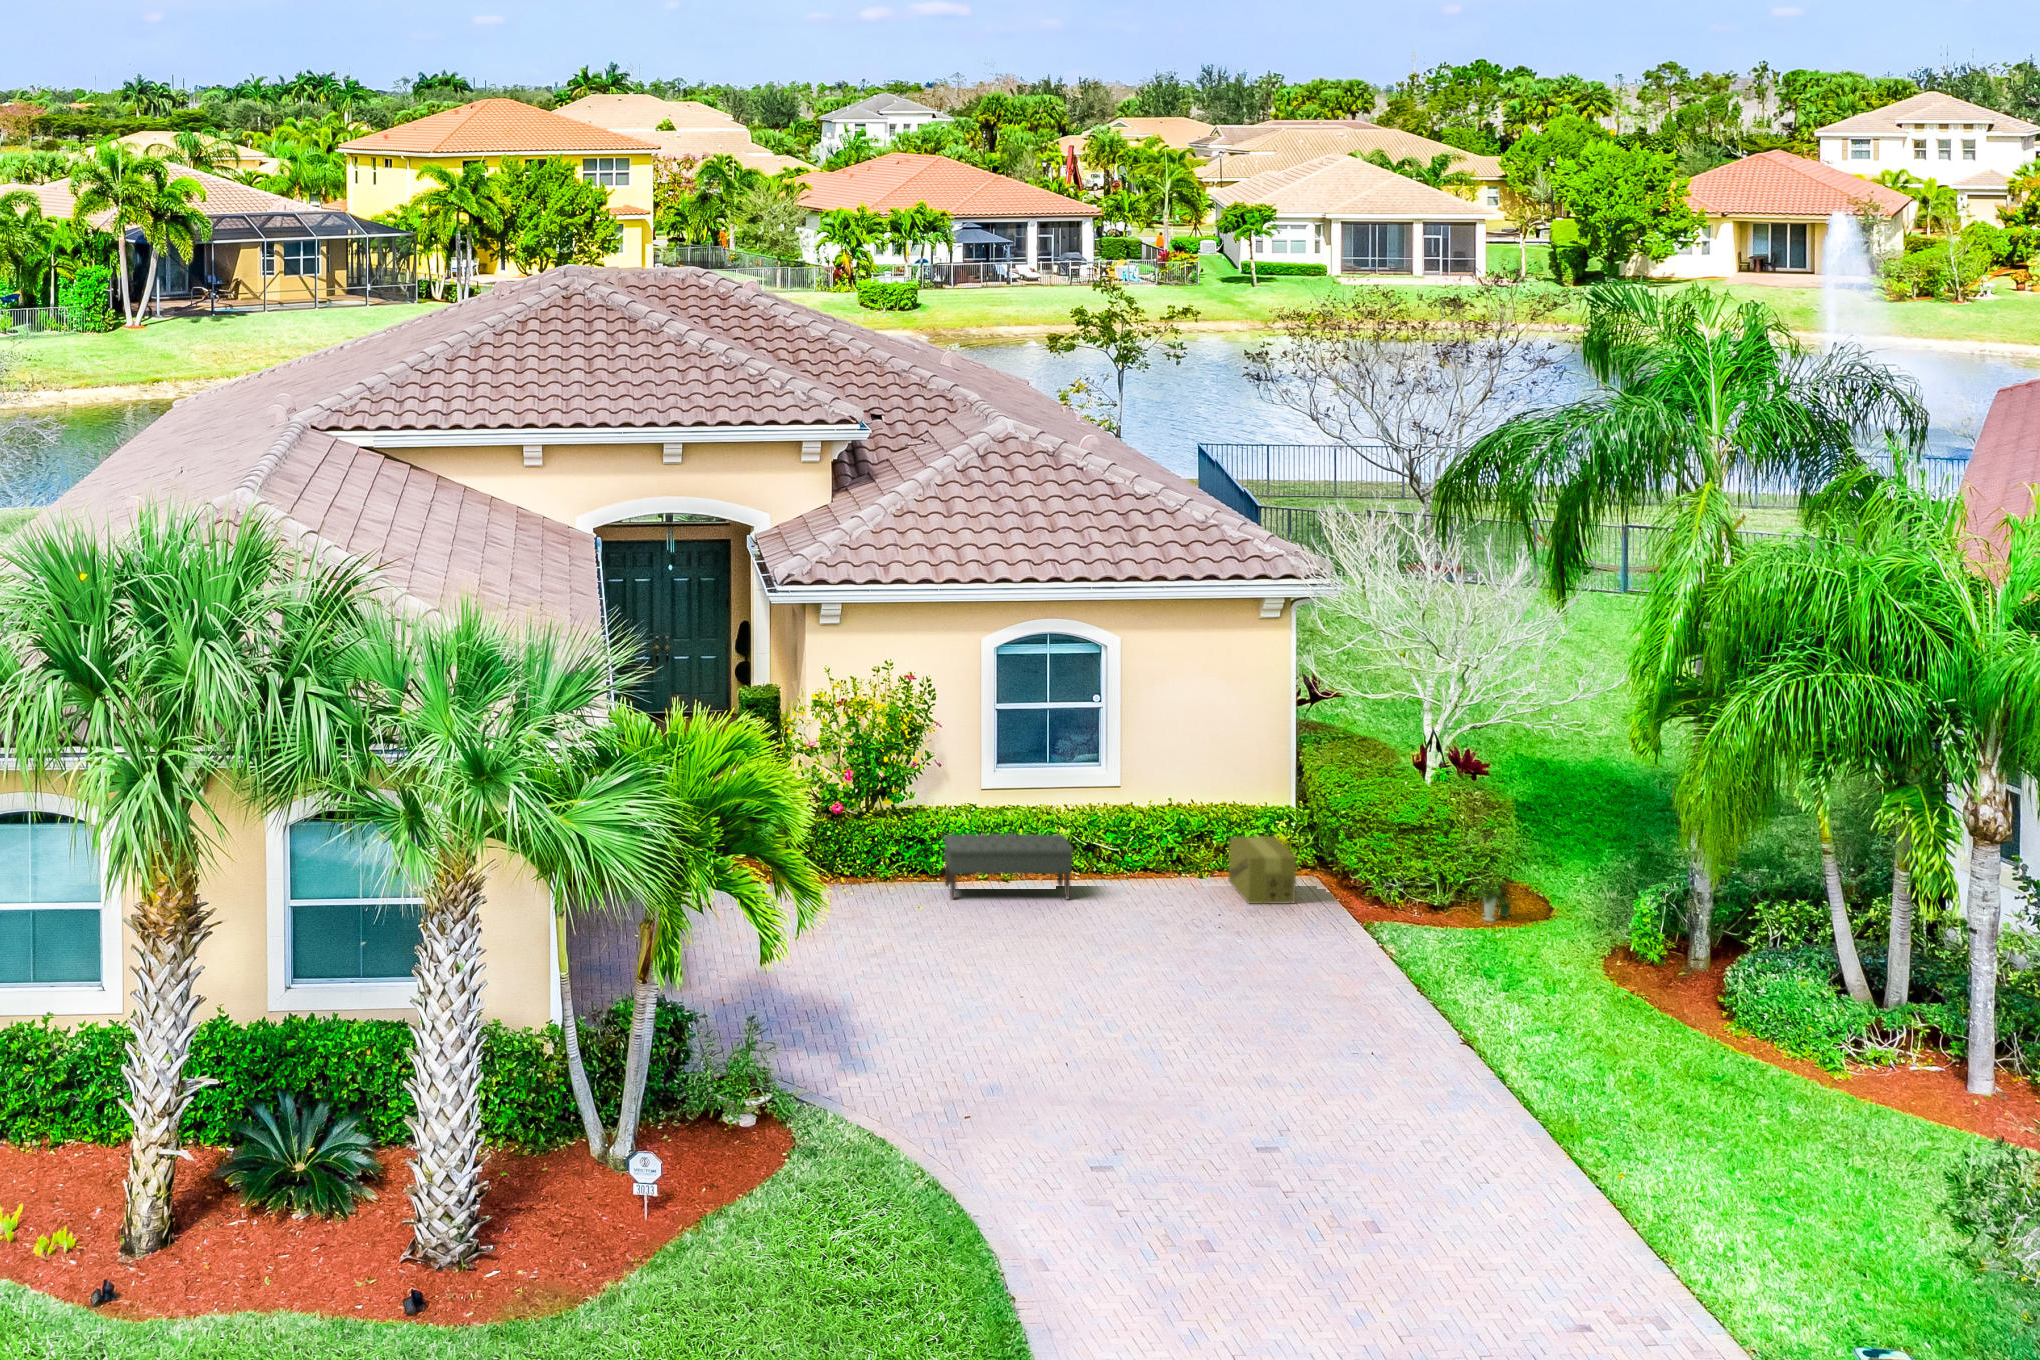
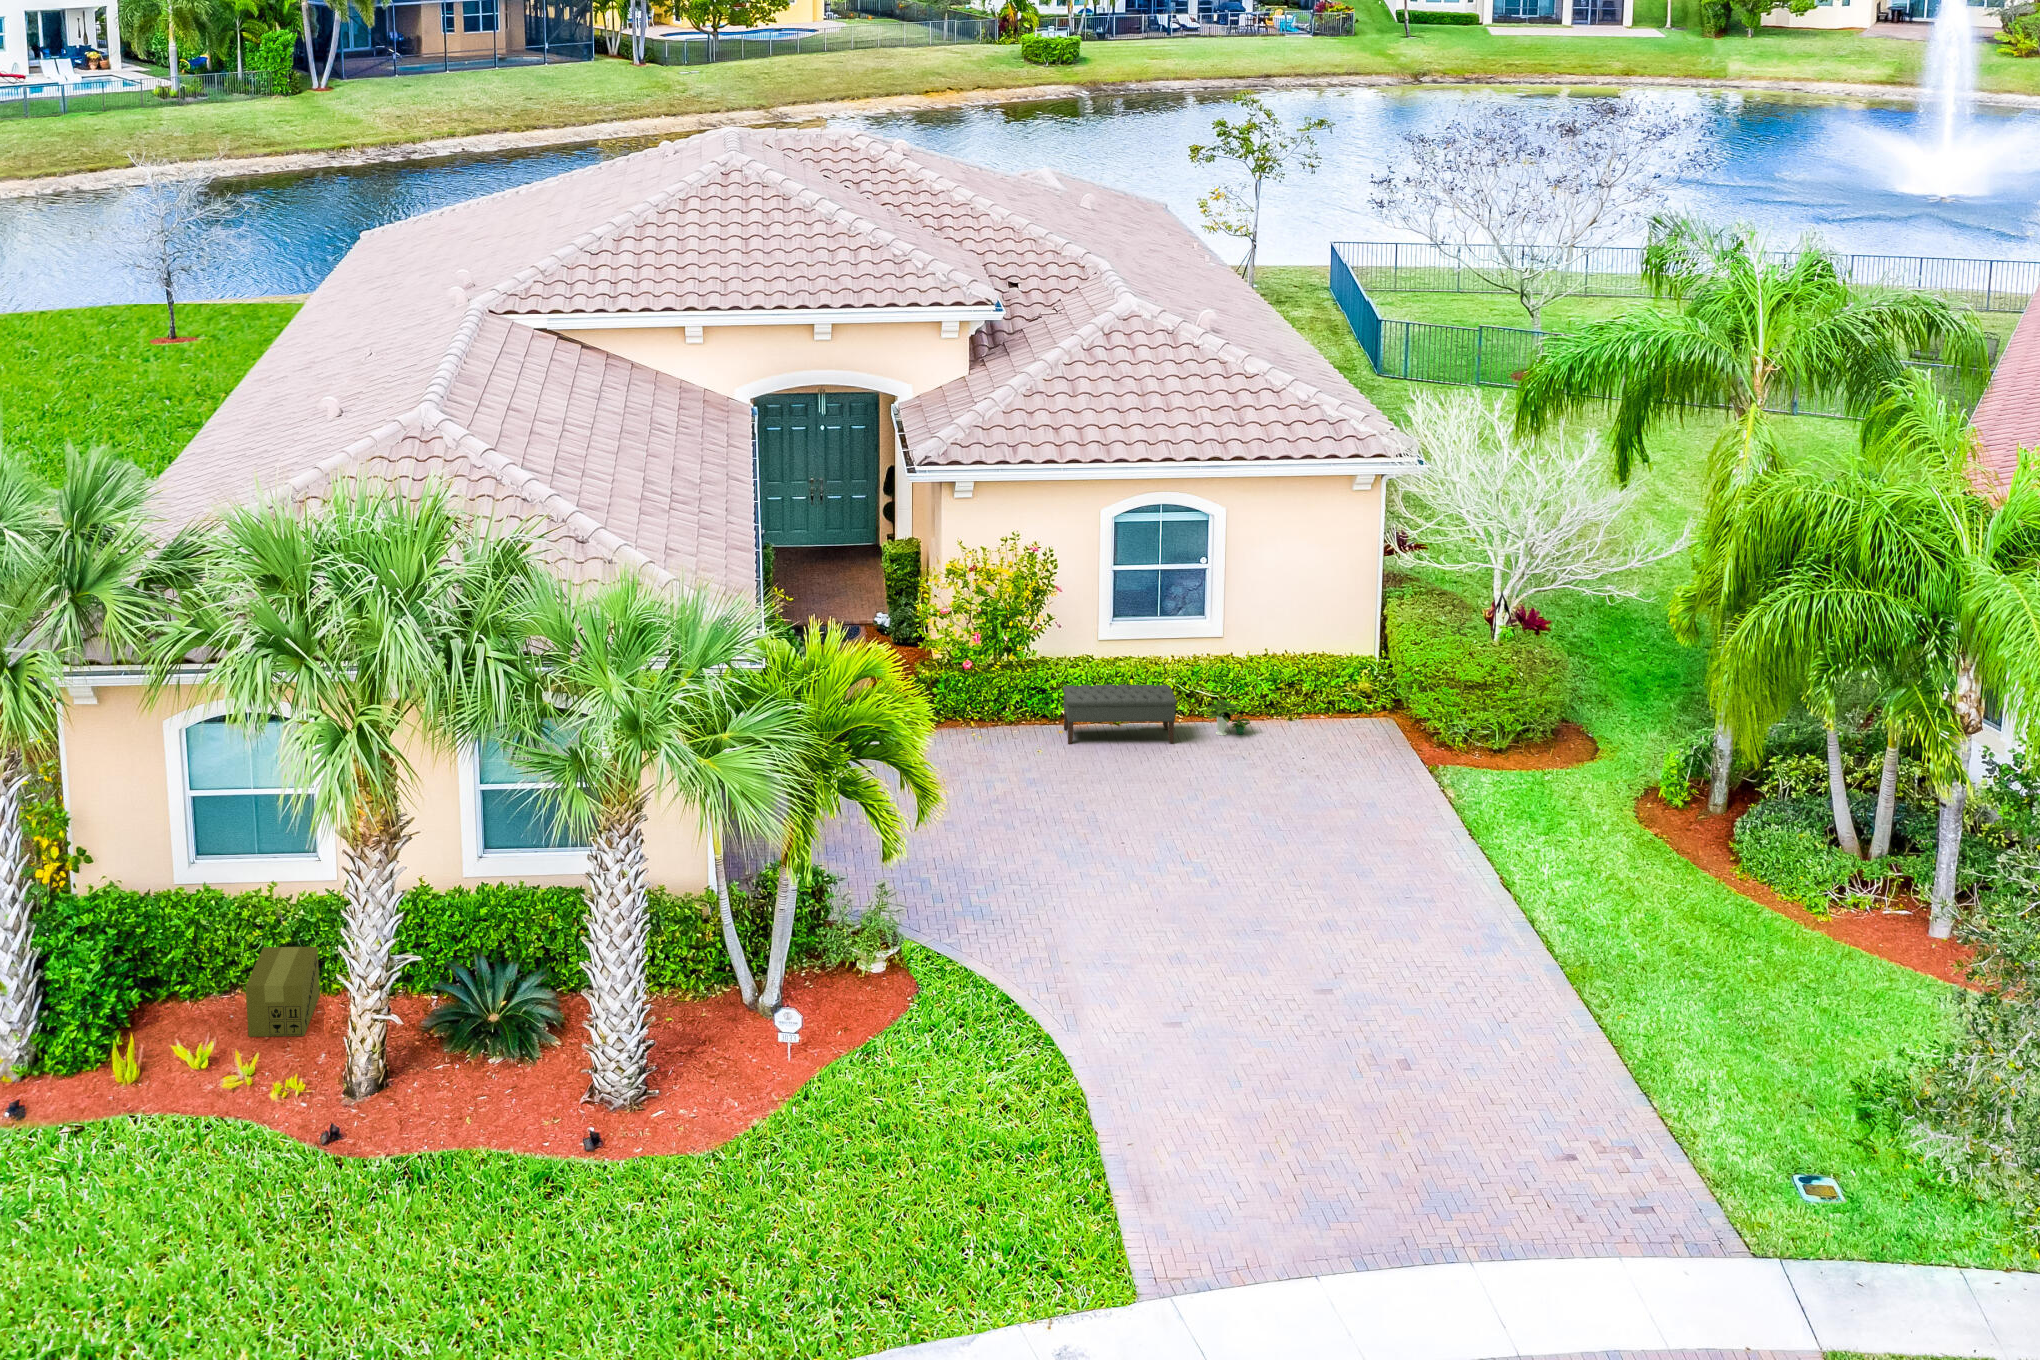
cardboard box: present [1228,836,1297,904] -> present [246,947,320,1037]
potted plant: present [1471,881,1516,921] -> present [1206,699,1250,735]

